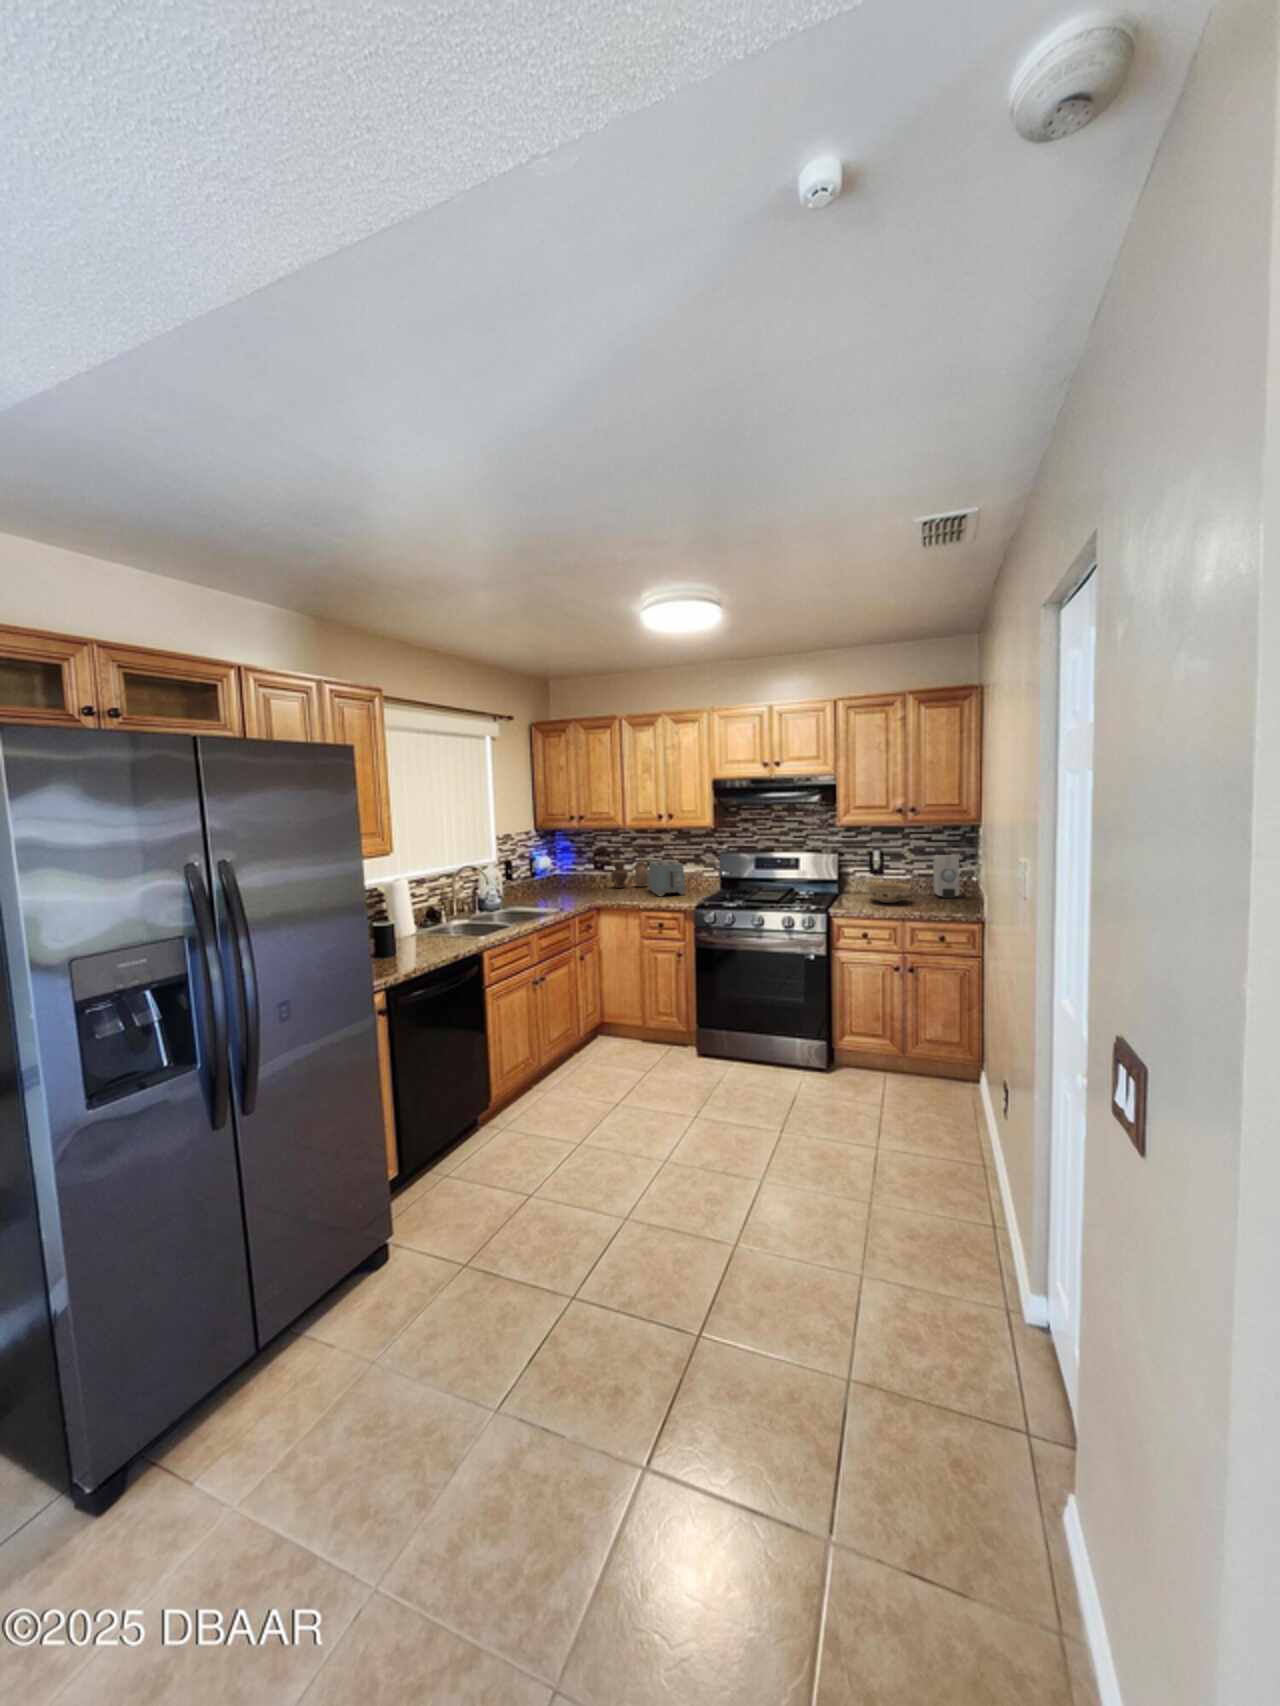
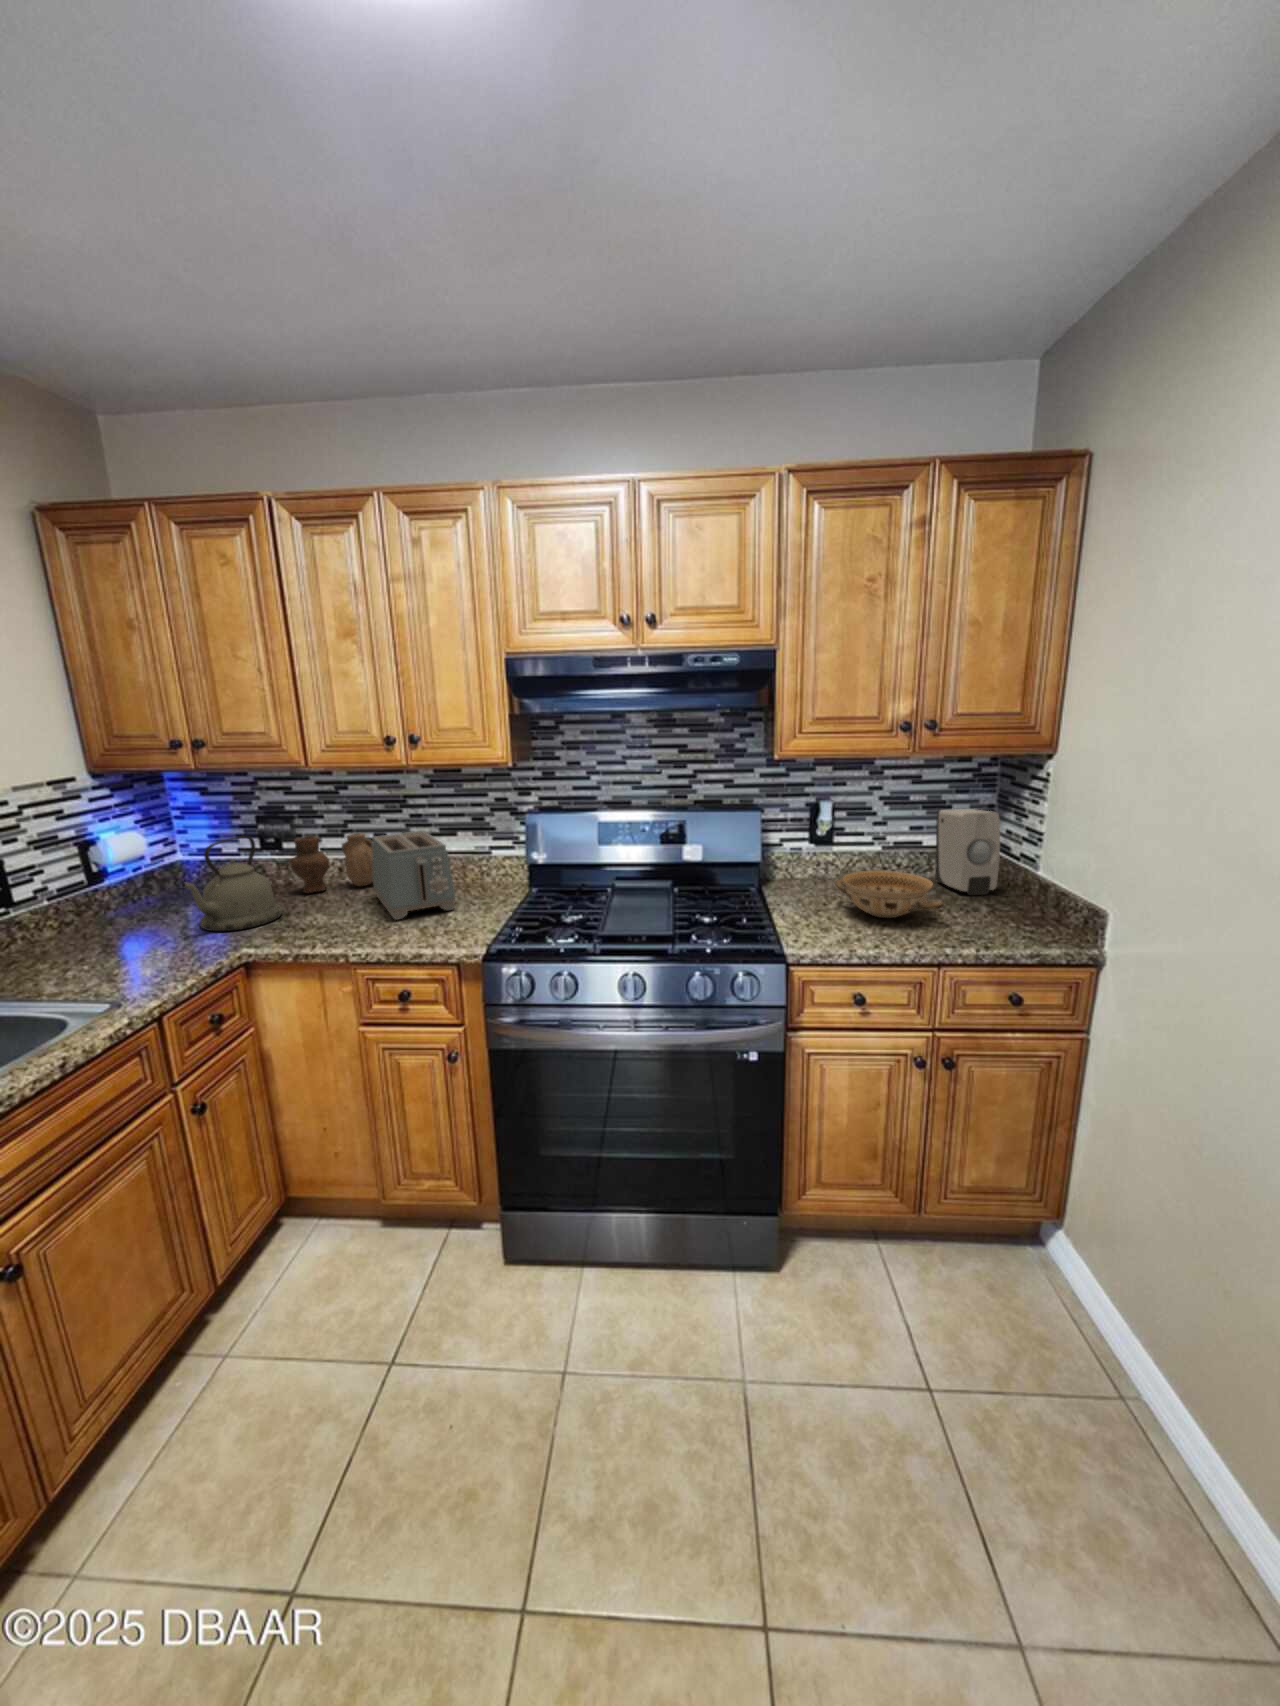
kettle: none [578,858,611,897] -> present [182,836,282,931]

